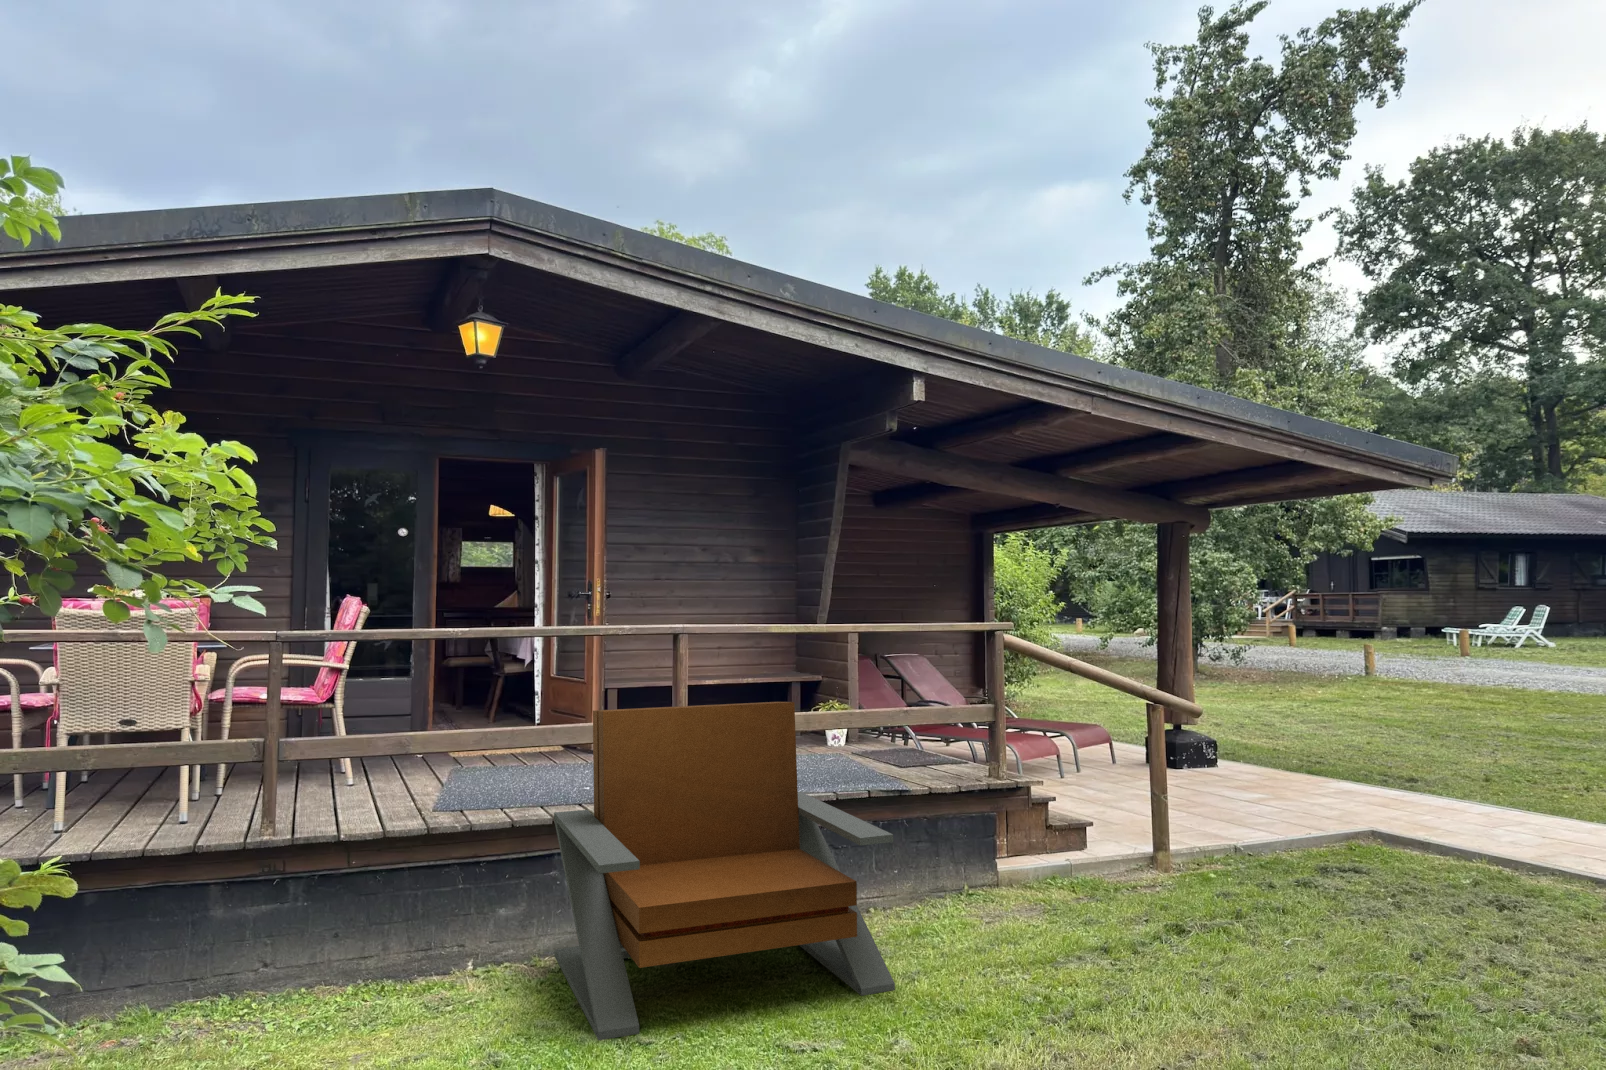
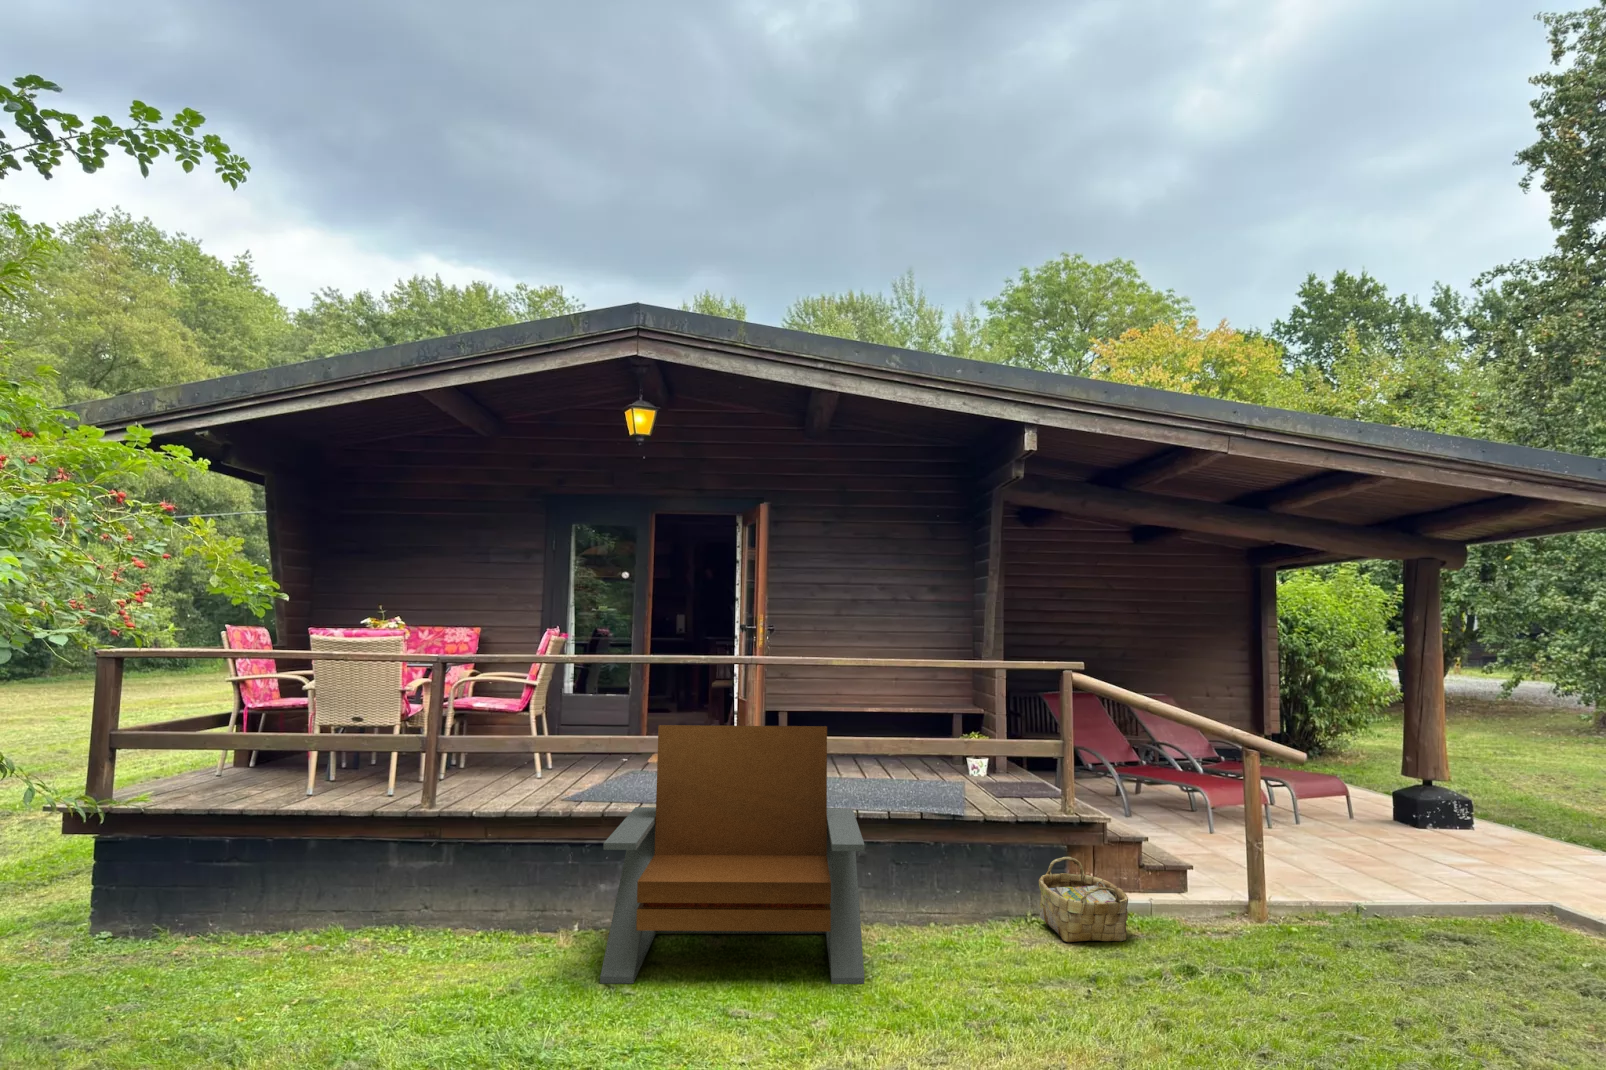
woven basket: none [983,823,1081,912] -> present [1039,857,1128,942]

